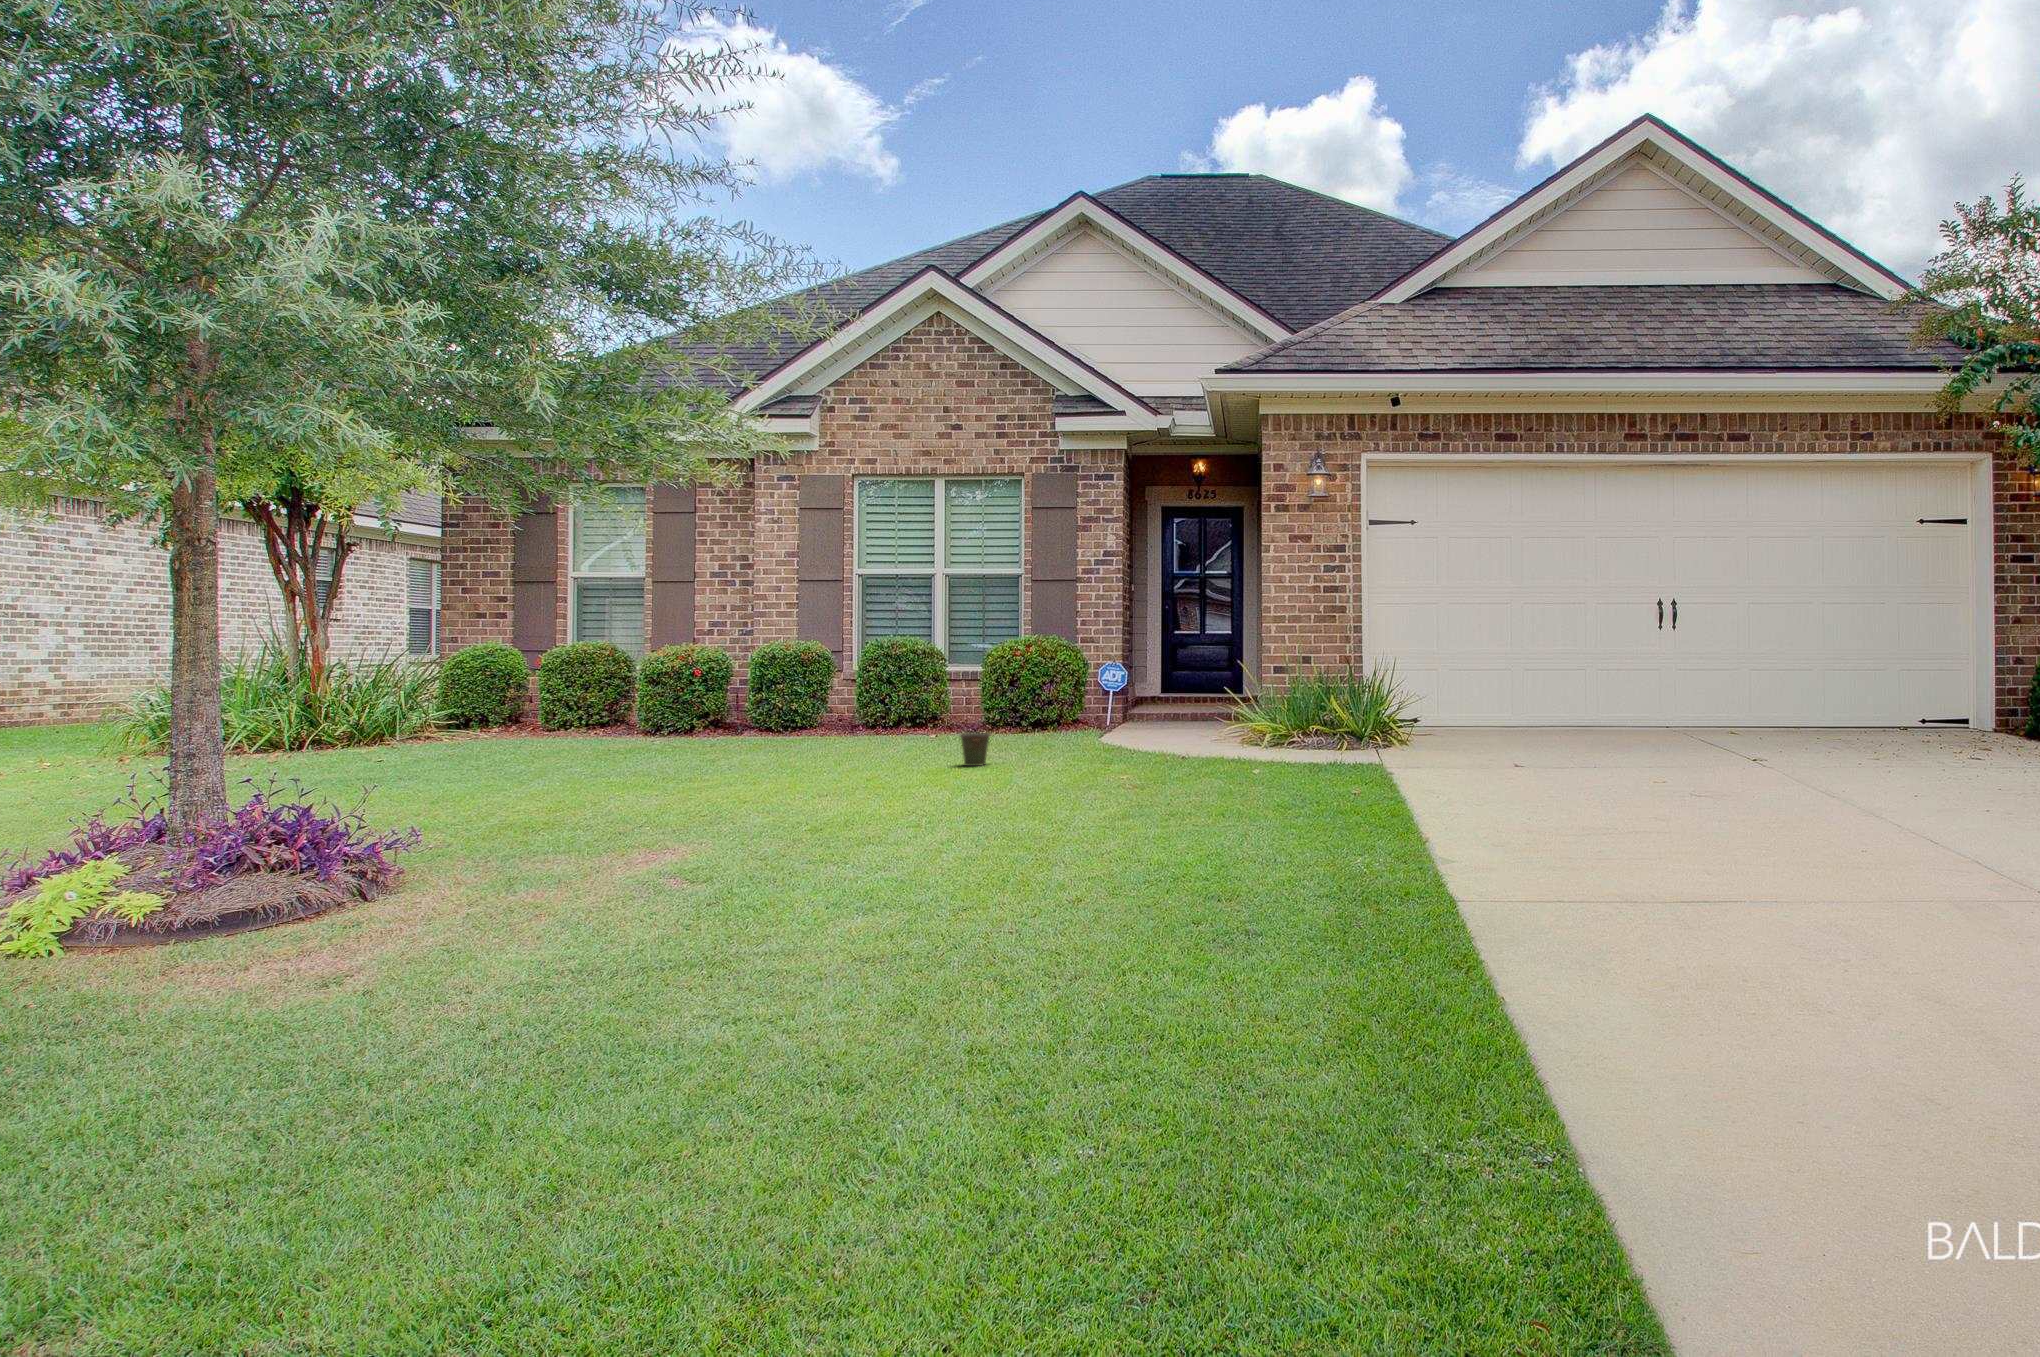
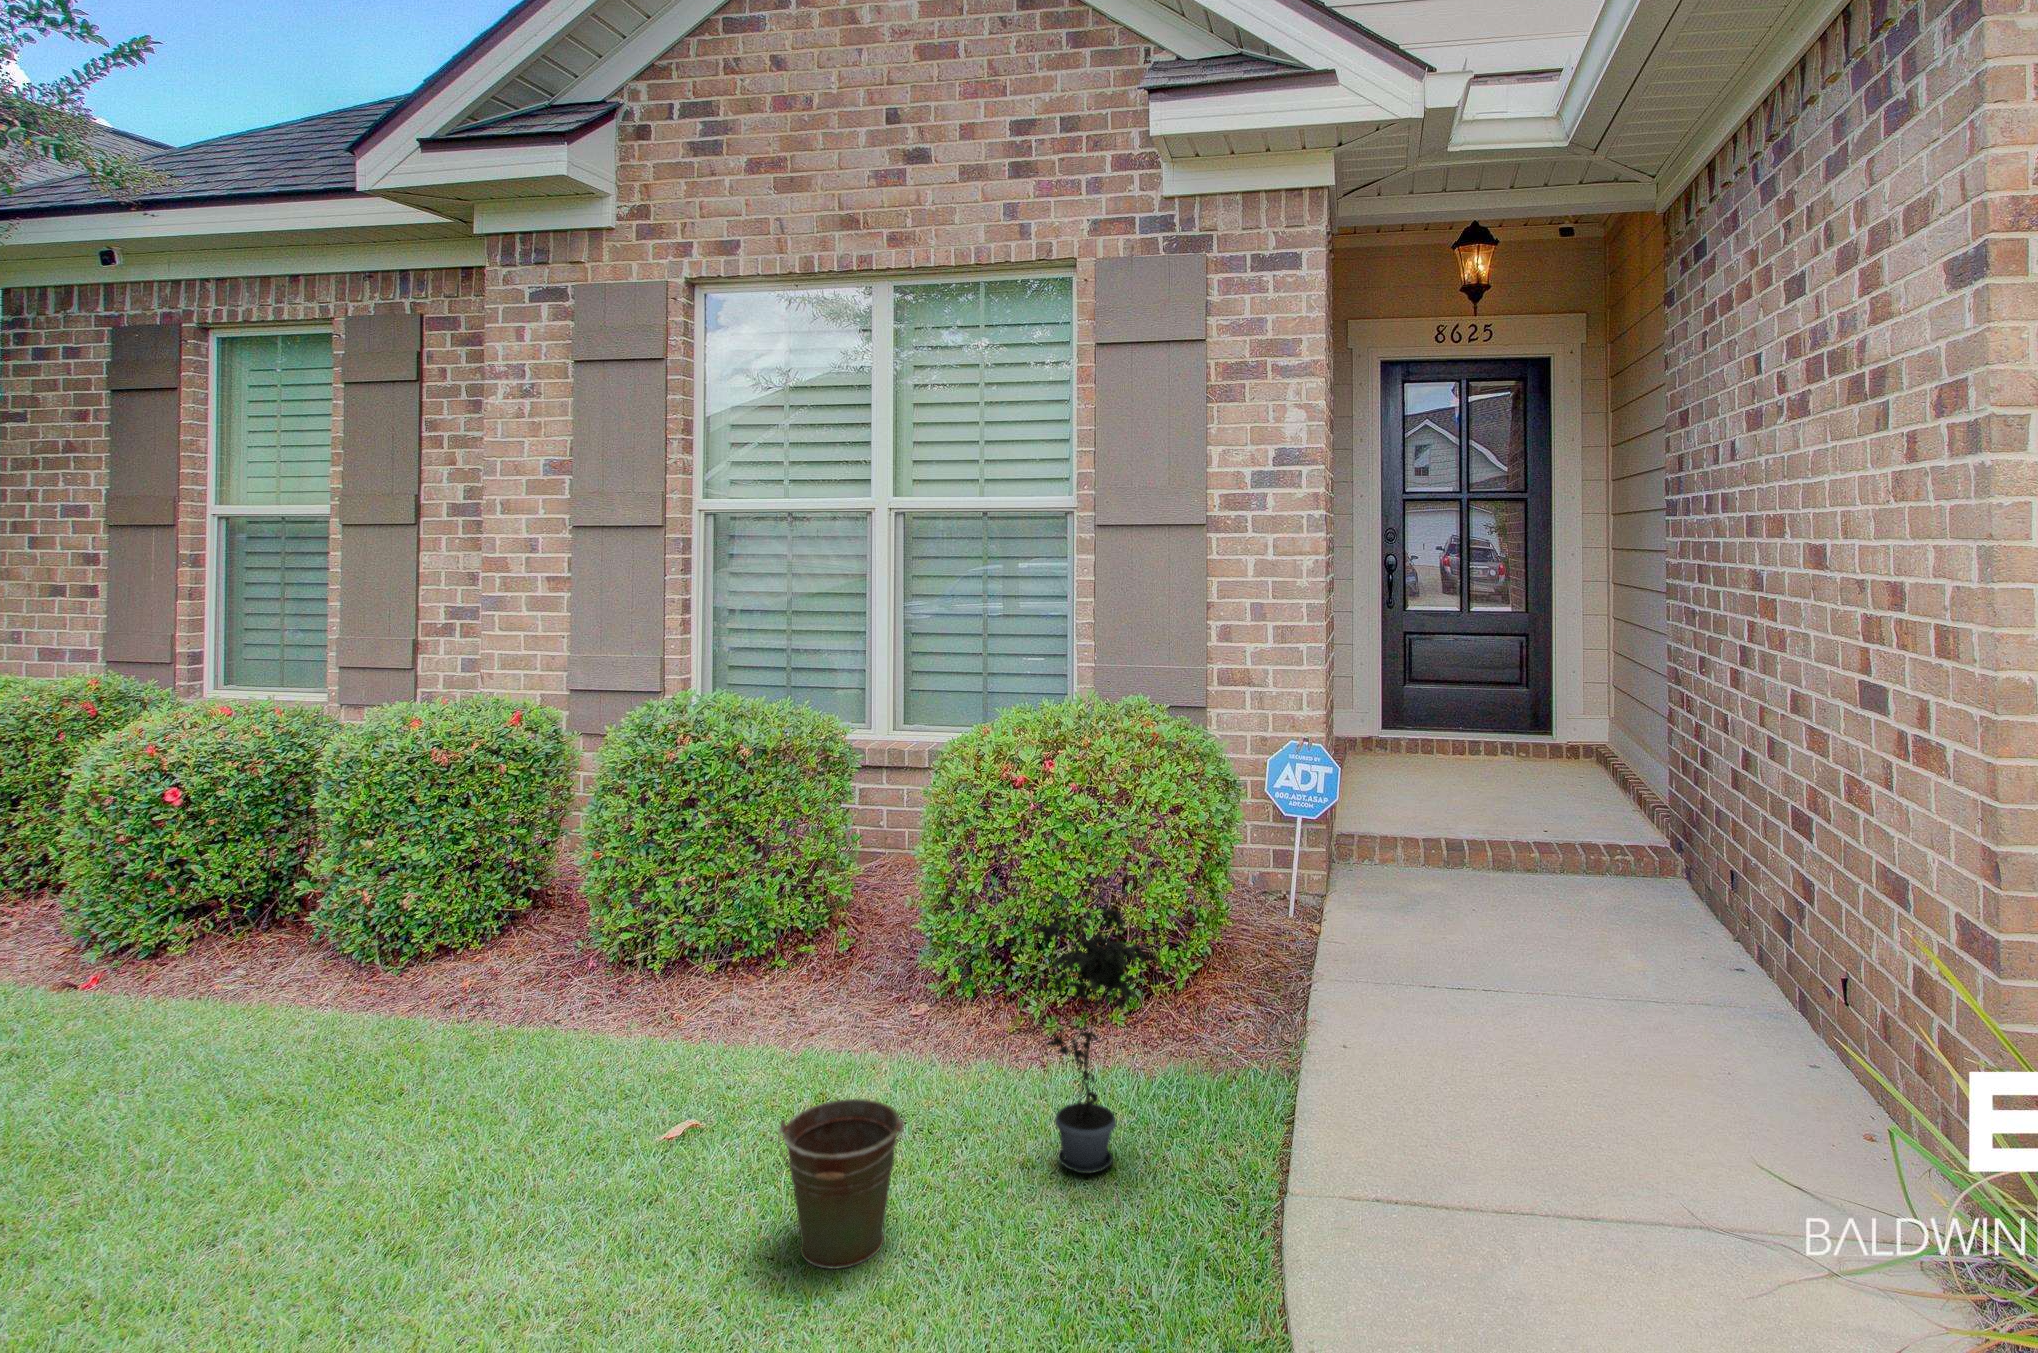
potted plant: none [1022,683,1060,757] -> present [1037,895,1164,1173]

